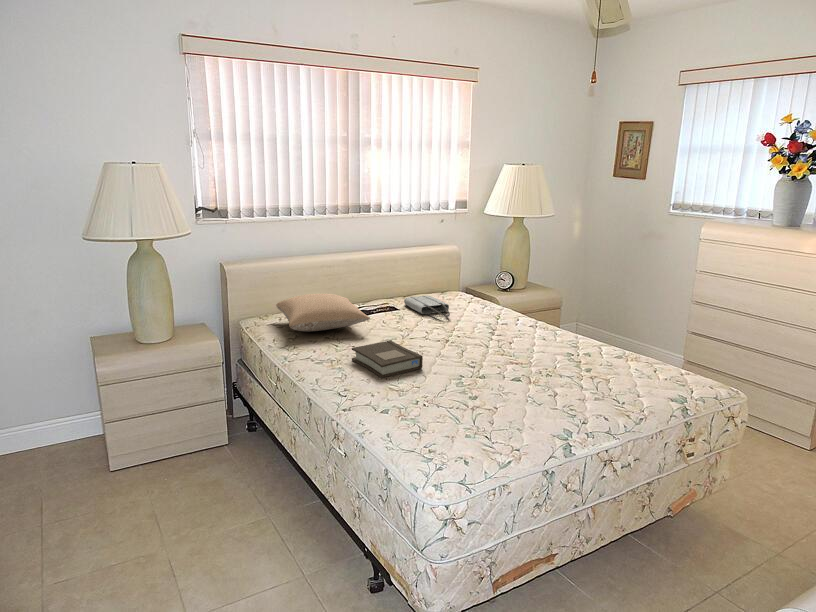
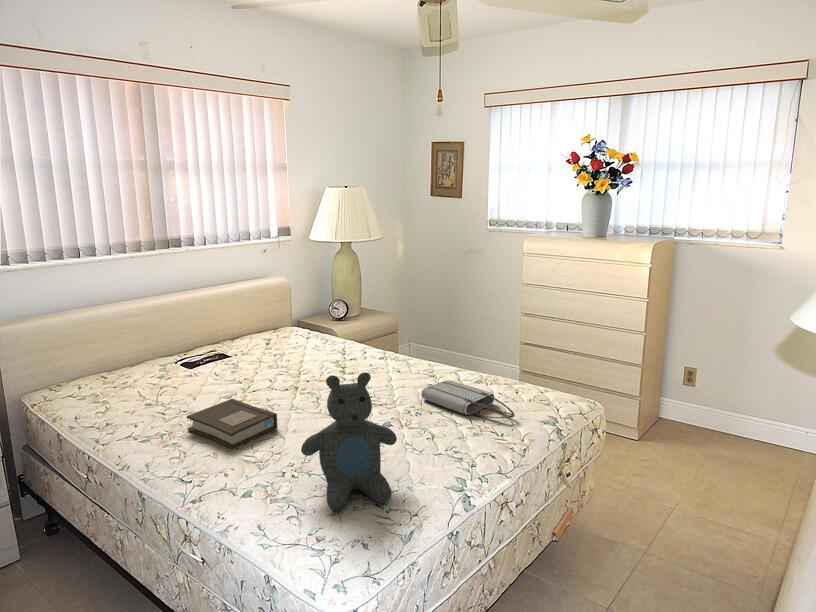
pillow: present [276,293,370,331] -> none [72,349,201,401]
tote bag: present [404,296,450,317] -> present [421,381,515,418]
teddy bear: none [430,322,514,437] -> present [301,372,397,511]

